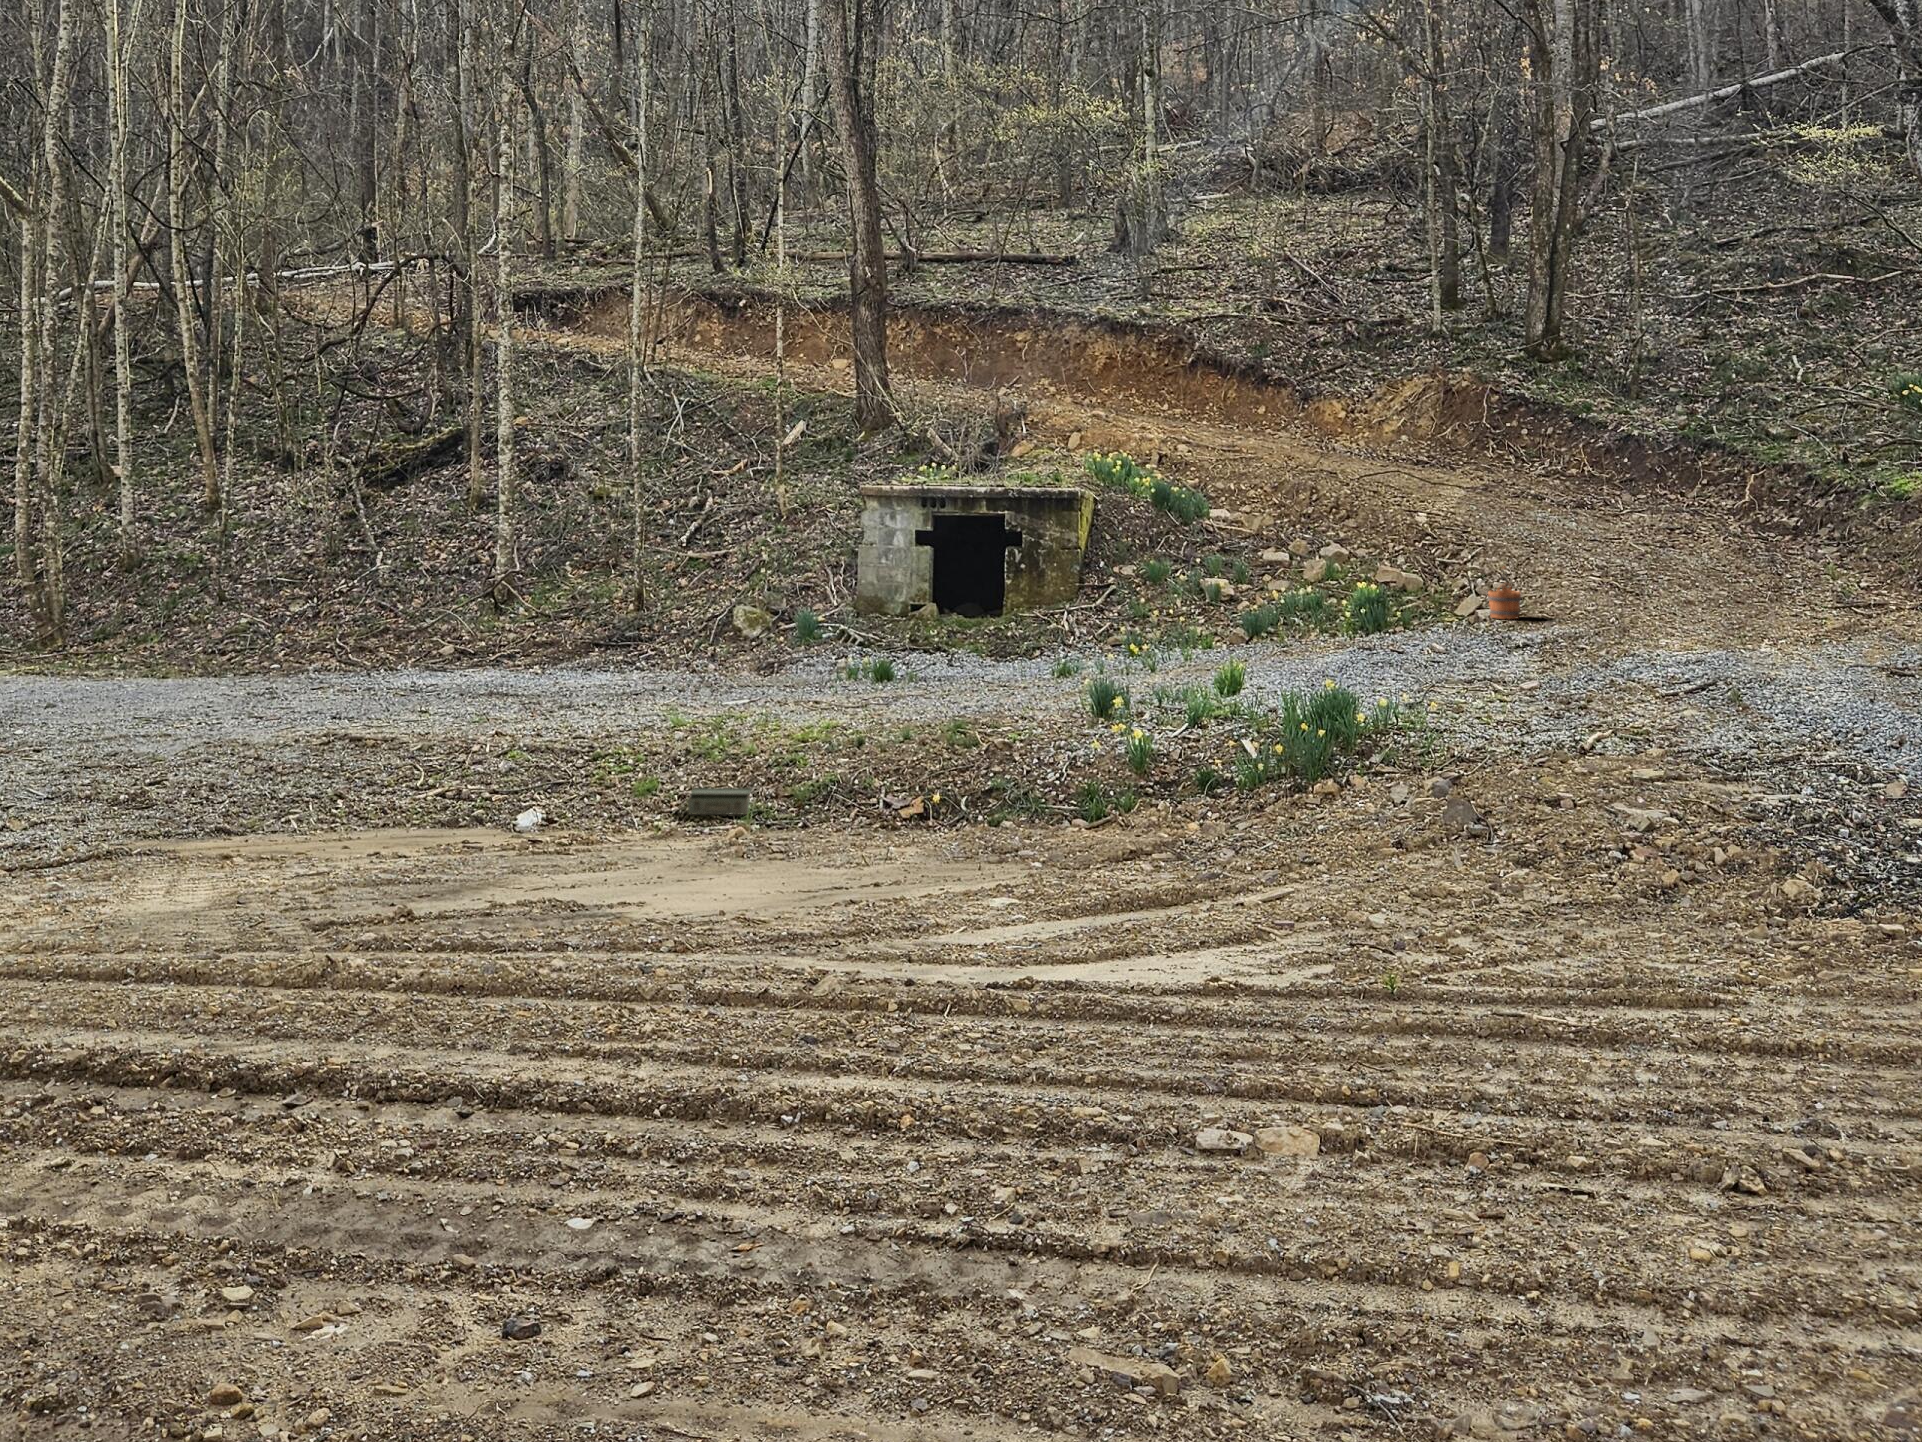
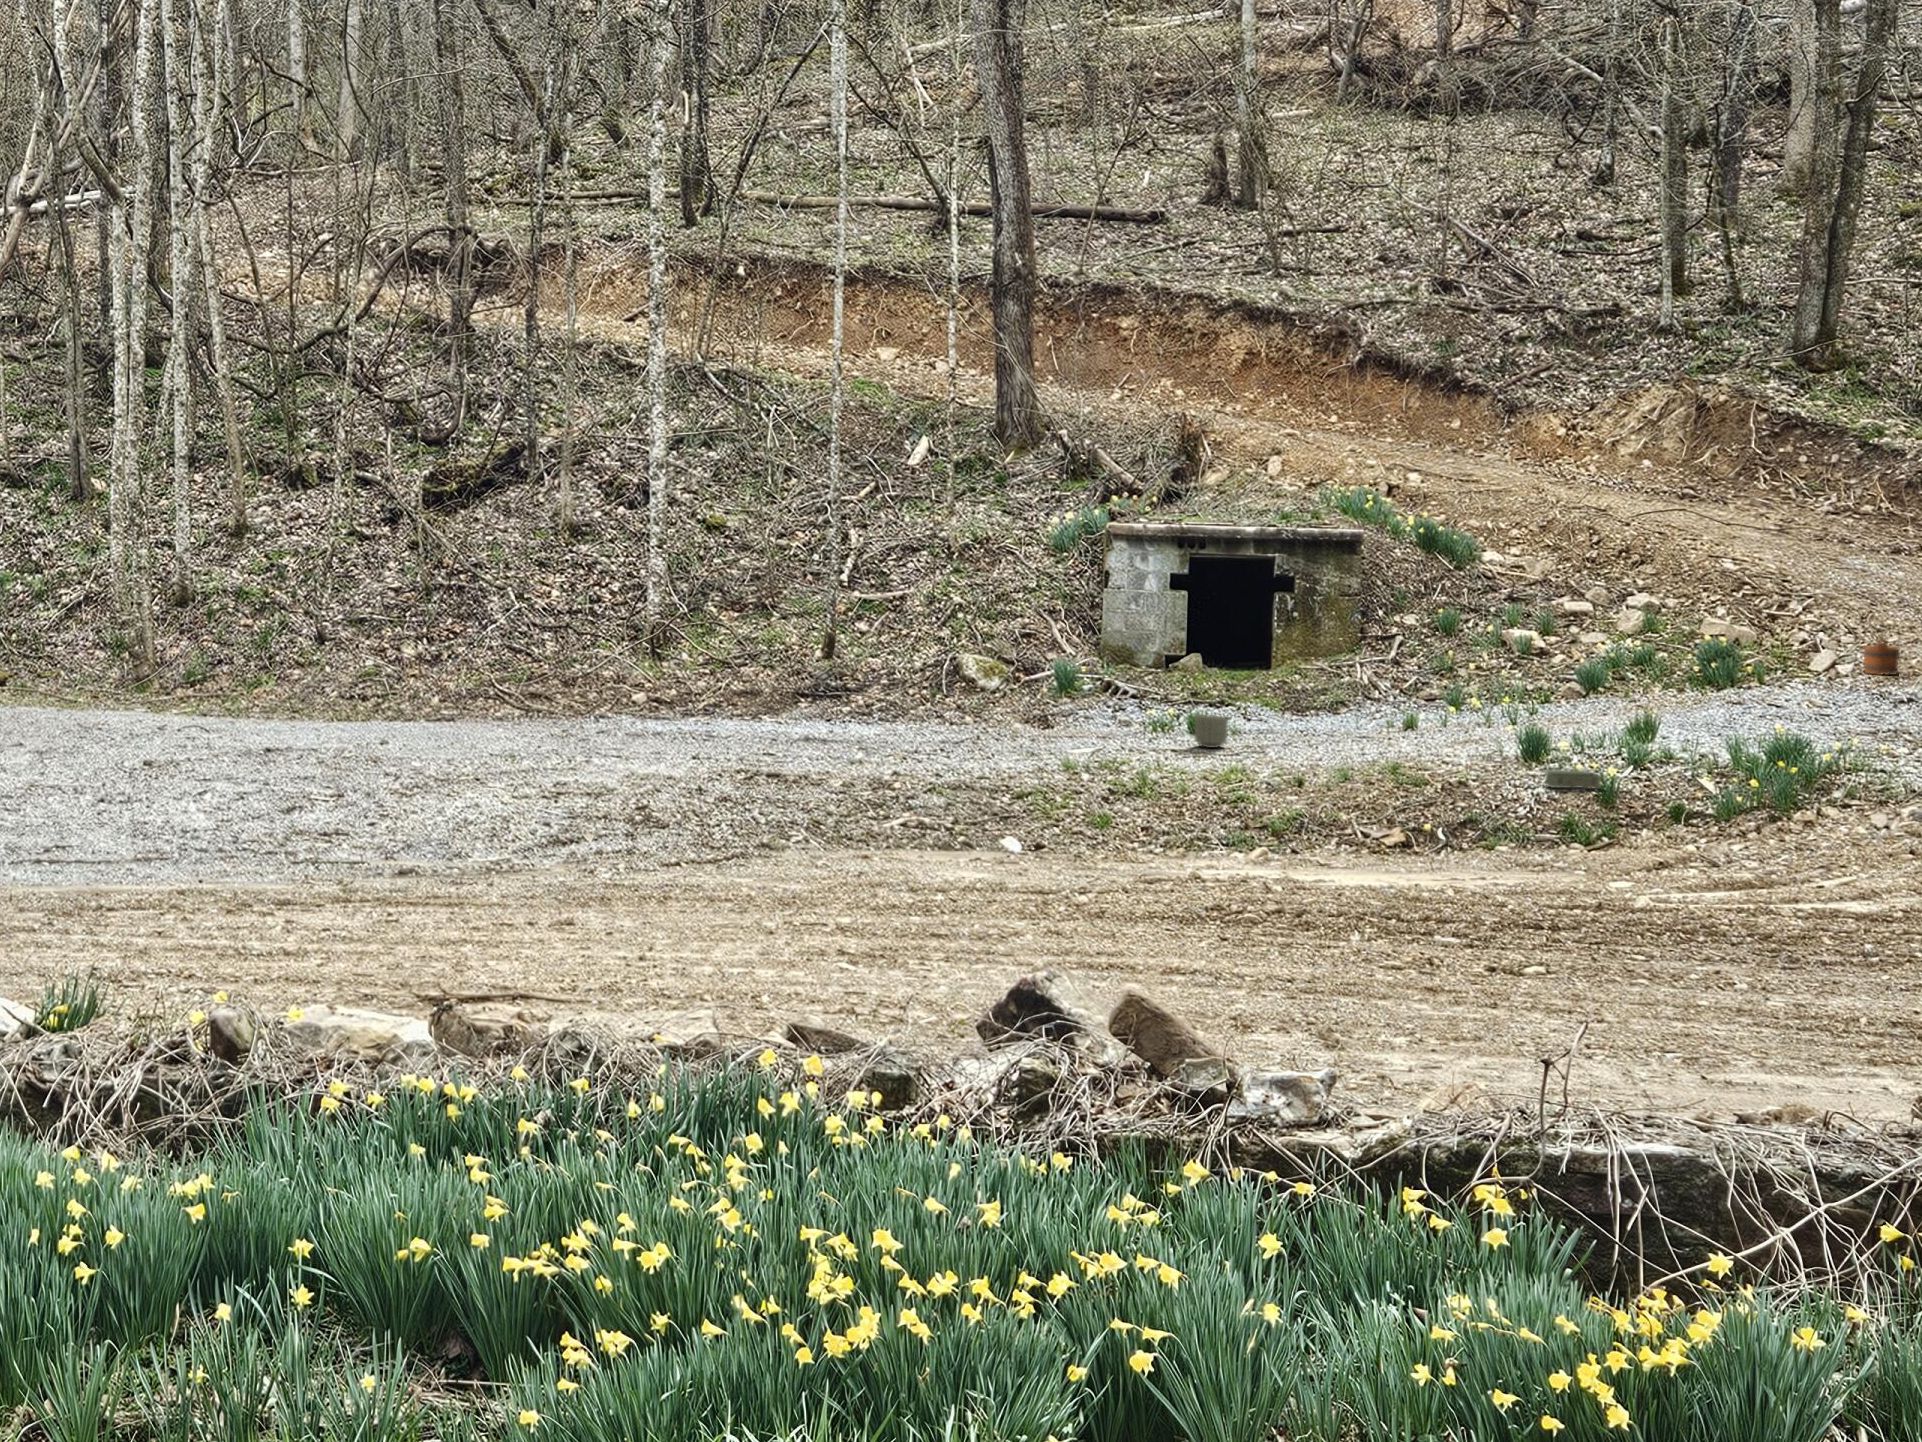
planter: none [768,673,801,708] -> present [1194,715,1228,748]
toolbox: present [688,787,751,815] -> present [1541,769,1602,789]

